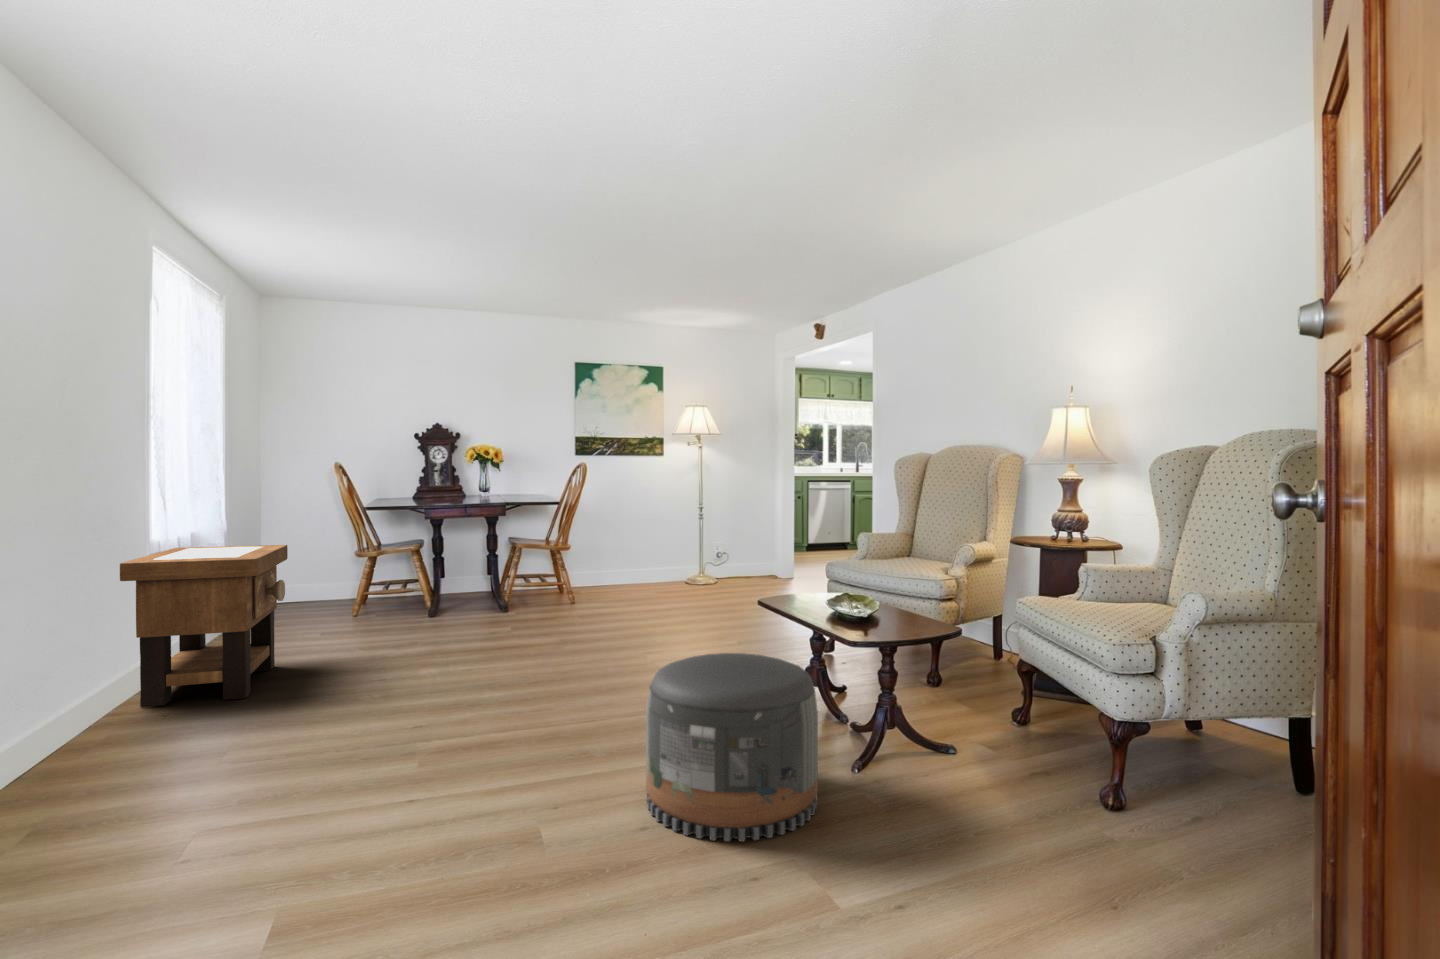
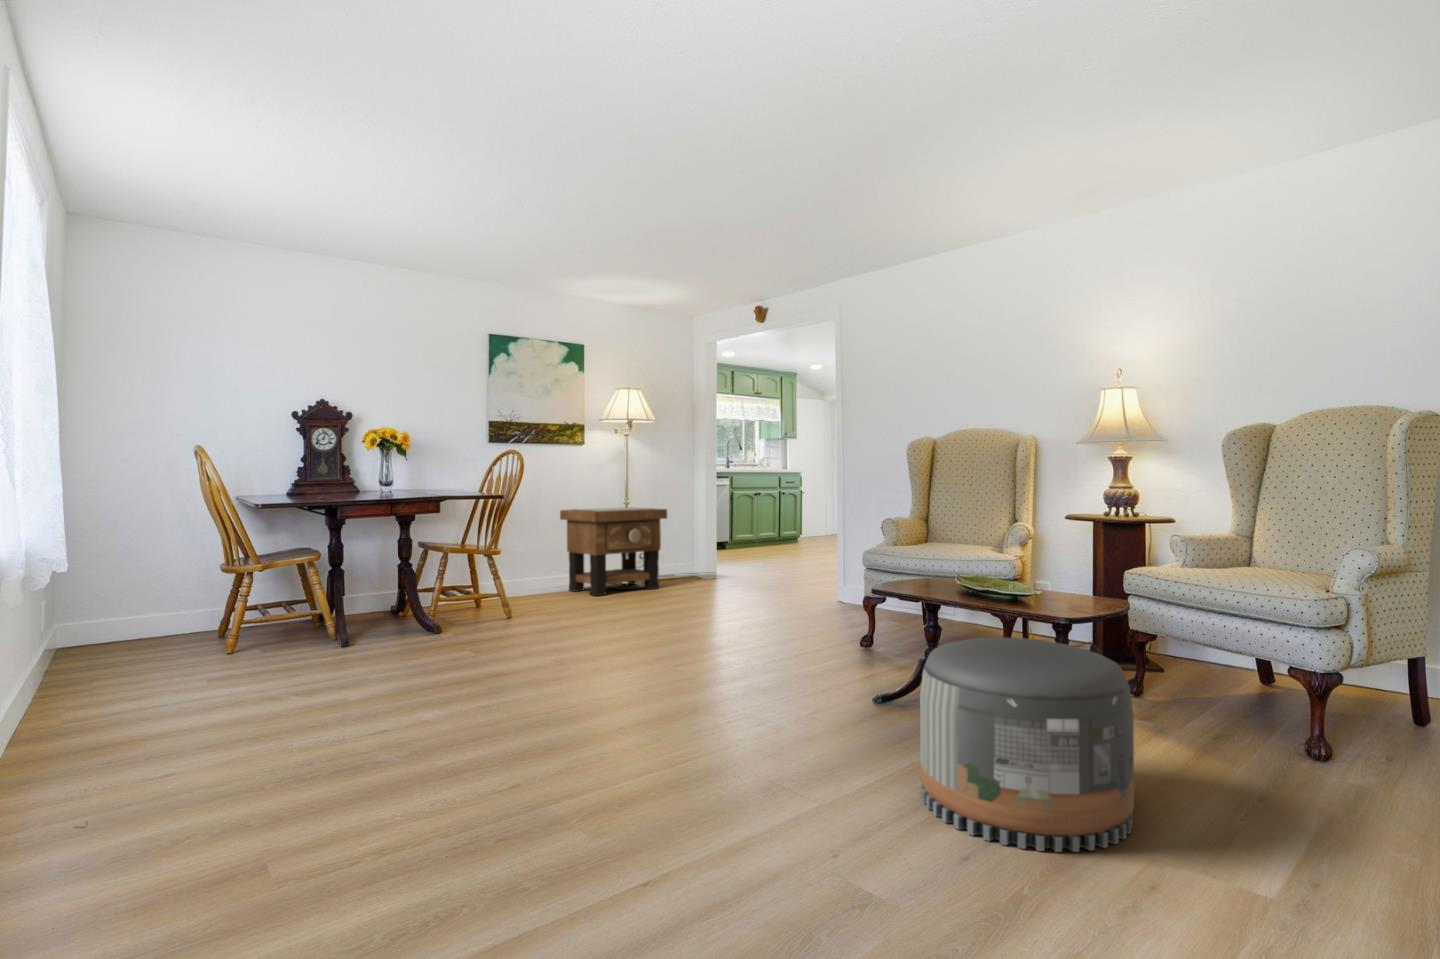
side table: present [120,545,288,707] -> present [560,508,667,596]

